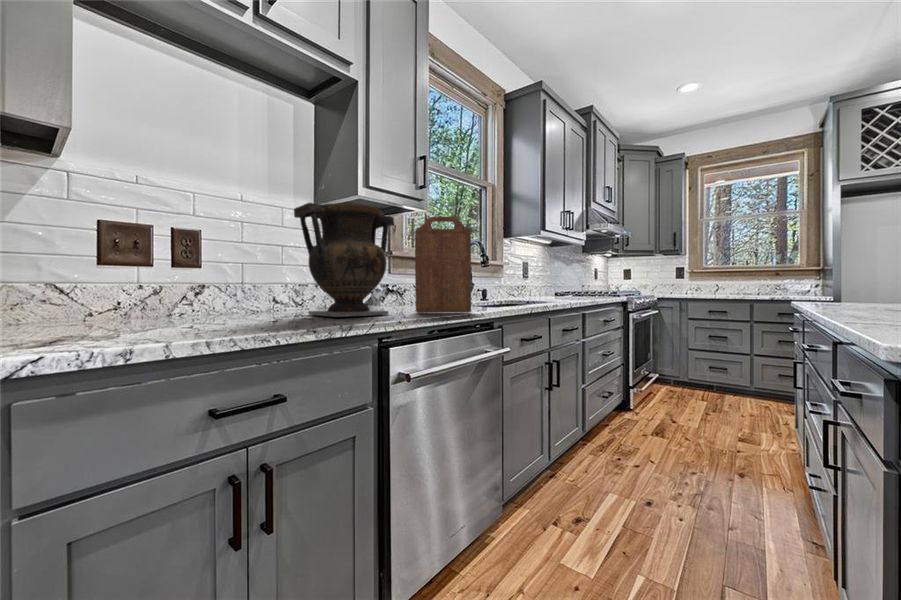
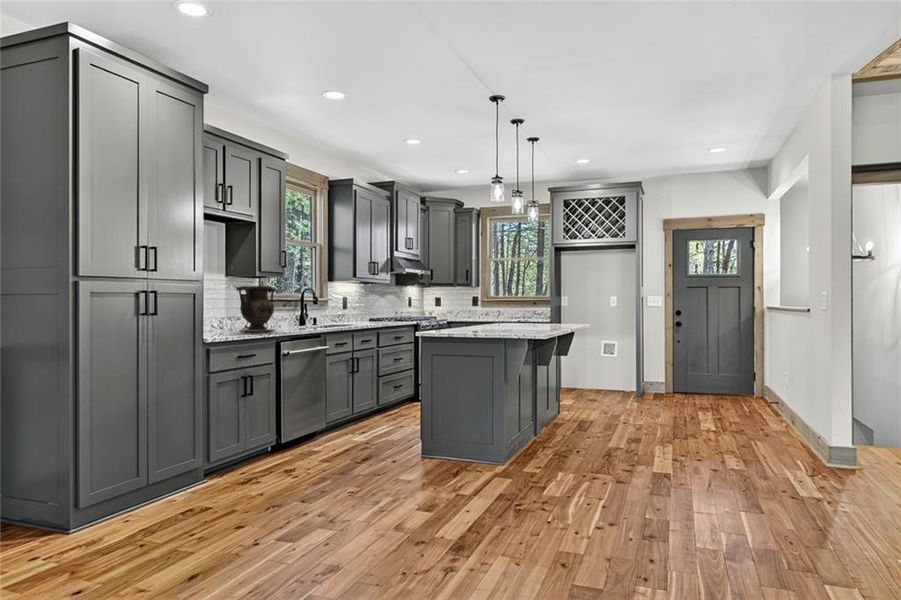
cutting board: present [415,216,471,313] -> none [285,287,311,330]

